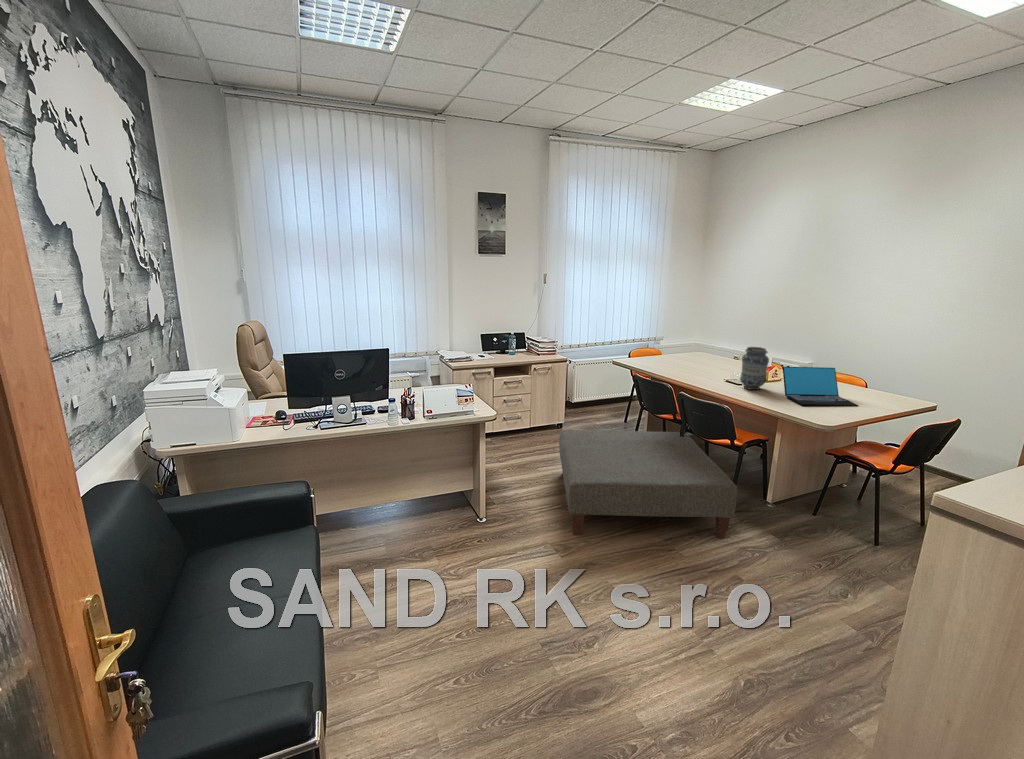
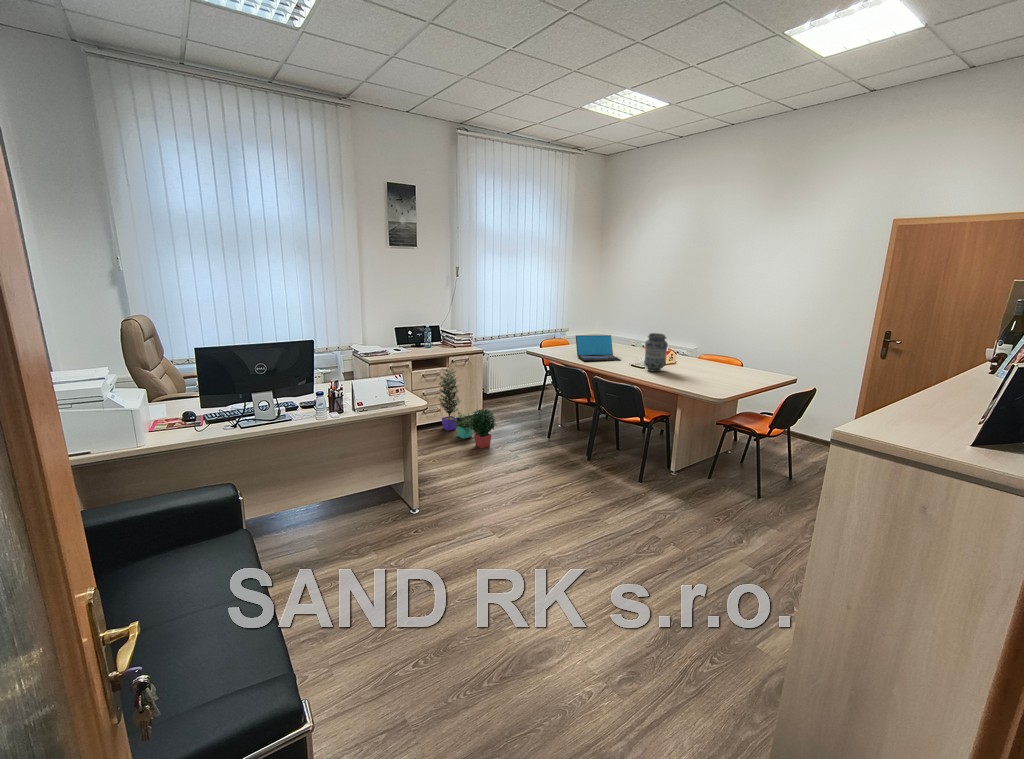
laptop: present [782,367,858,406] -> present [576,335,621,361]
potted plant: none [518,375,575,460] -> present [439,368,496,448]
ottoman: present [559,430,737,538] -> none [483,414,651,515]

